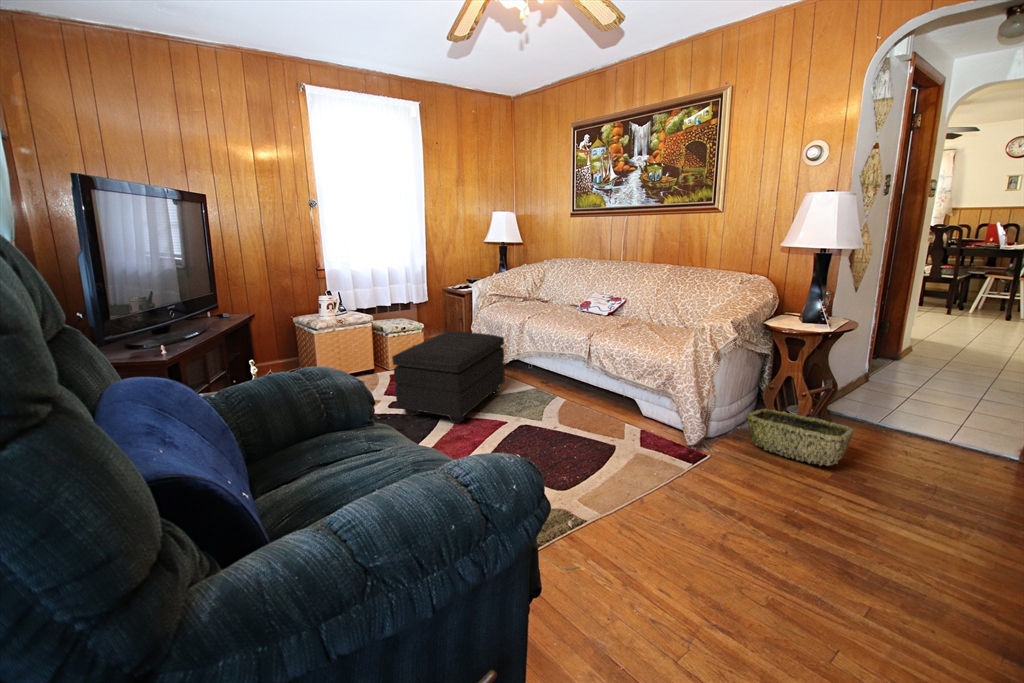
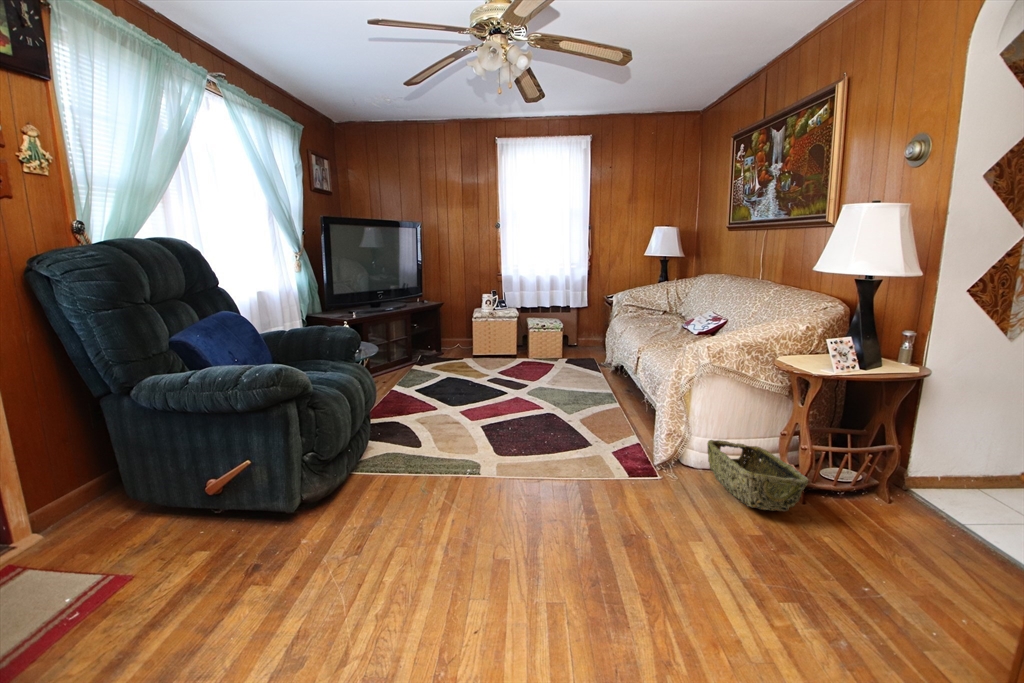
footstool: present [392,332,505,424] -> none [484,330,584,398]

